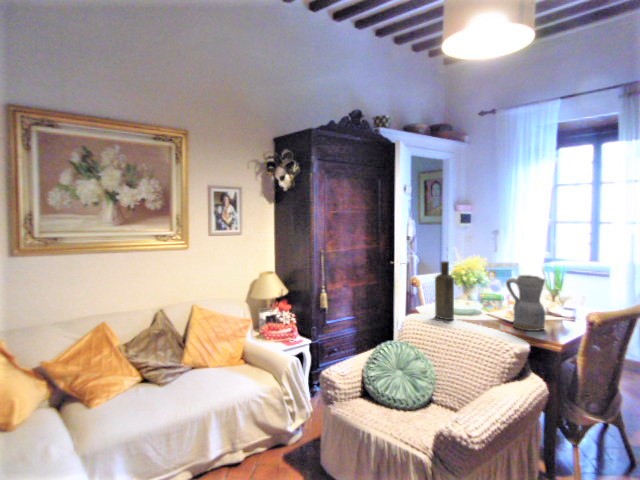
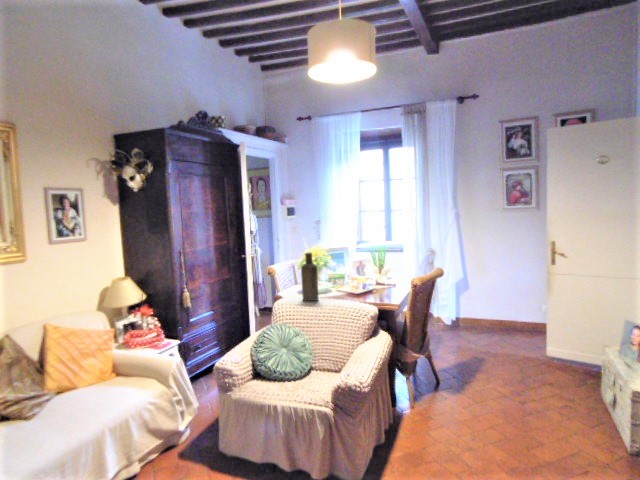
ceramic pitcher: present [506,275,545,331] -> none [356,259,384,300]

